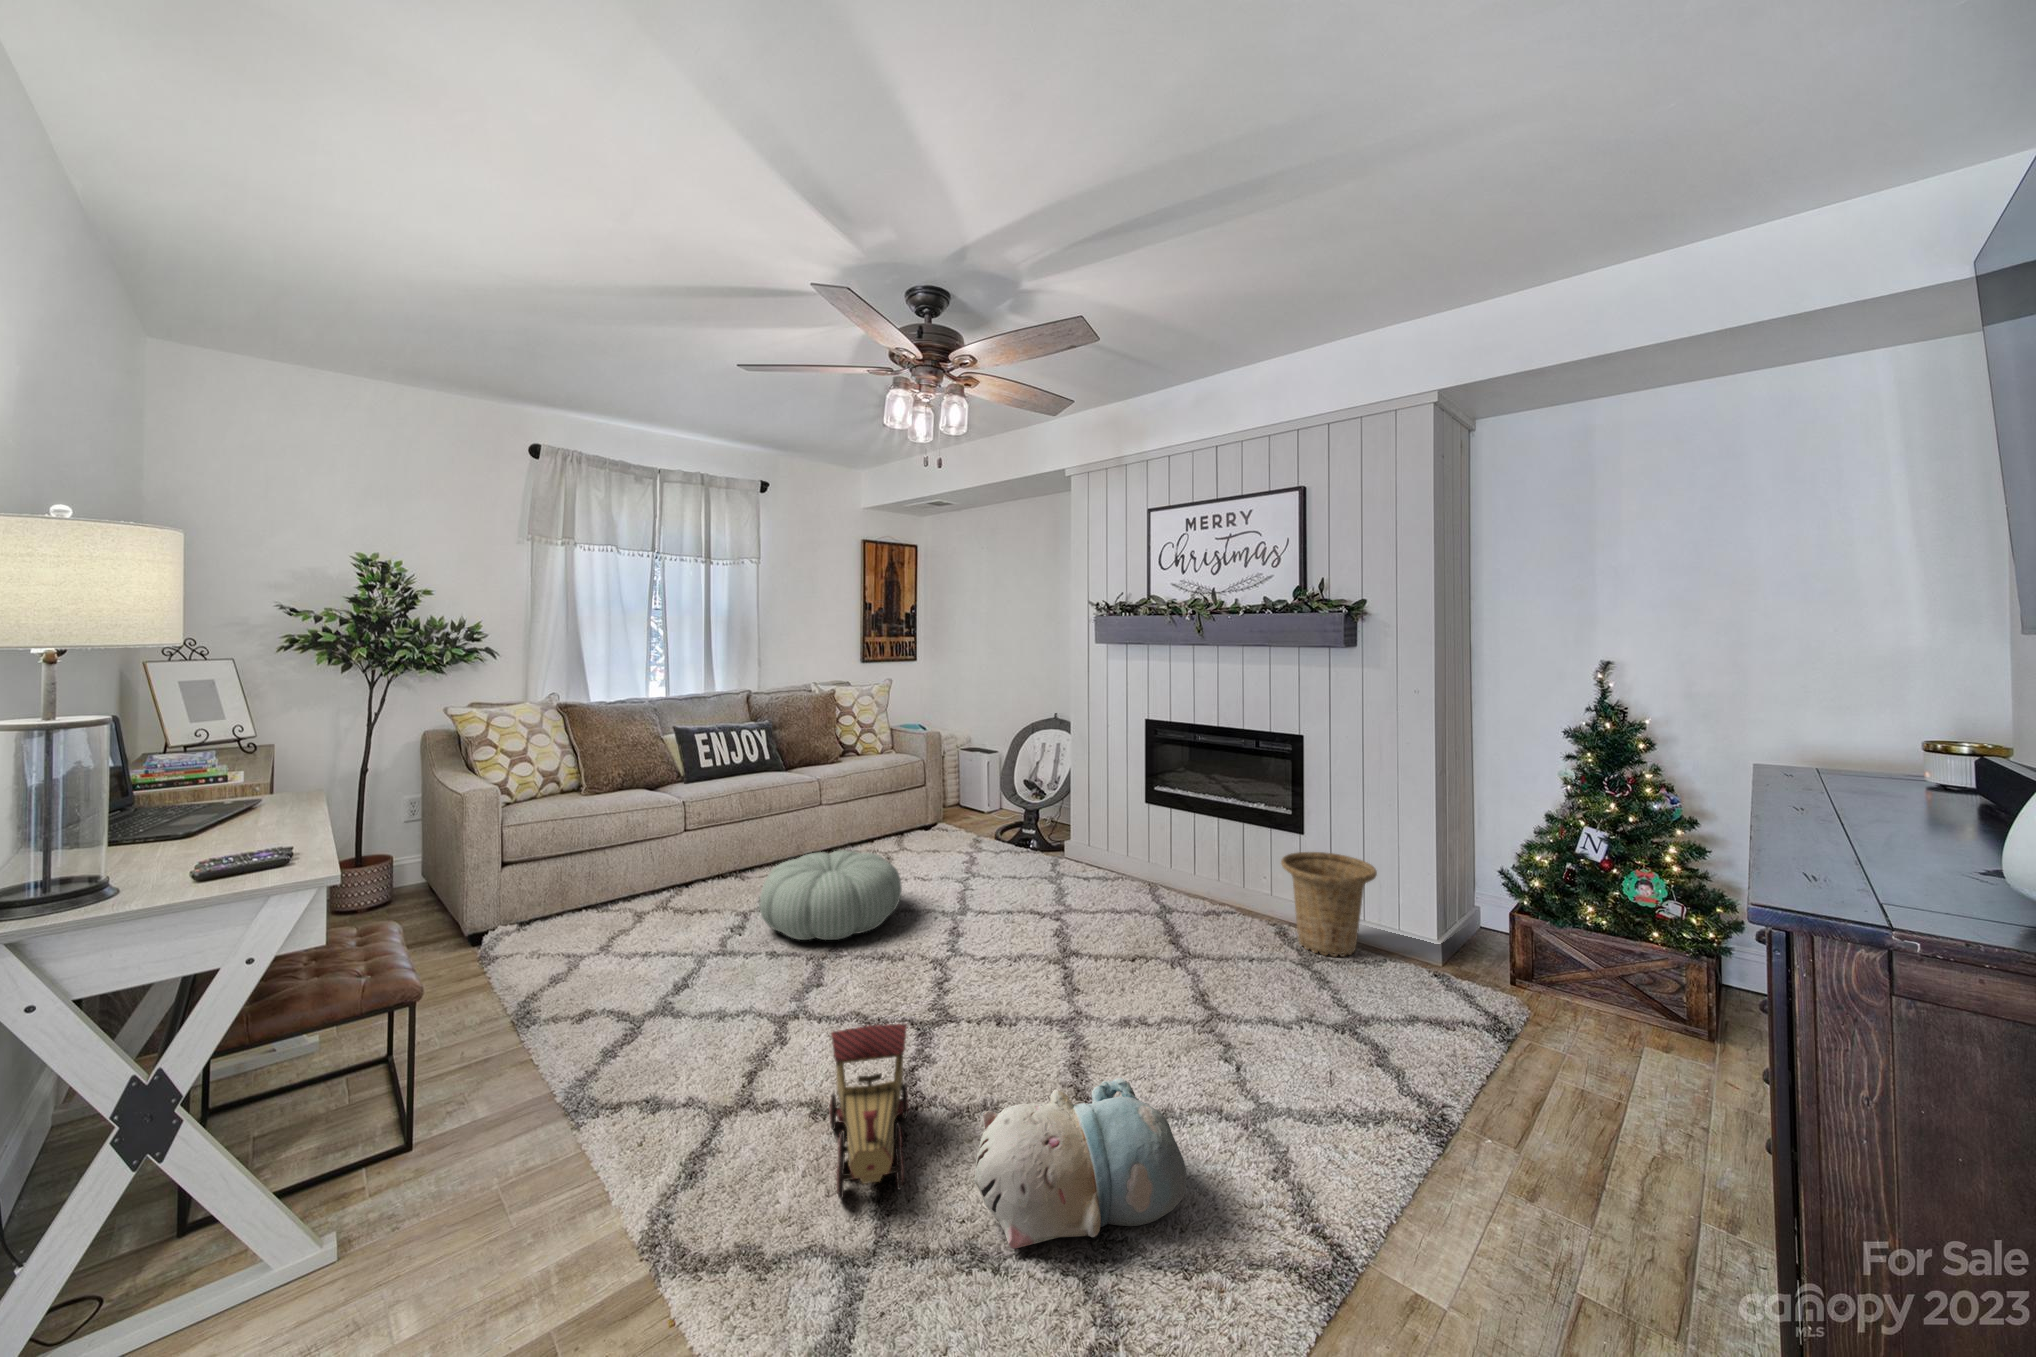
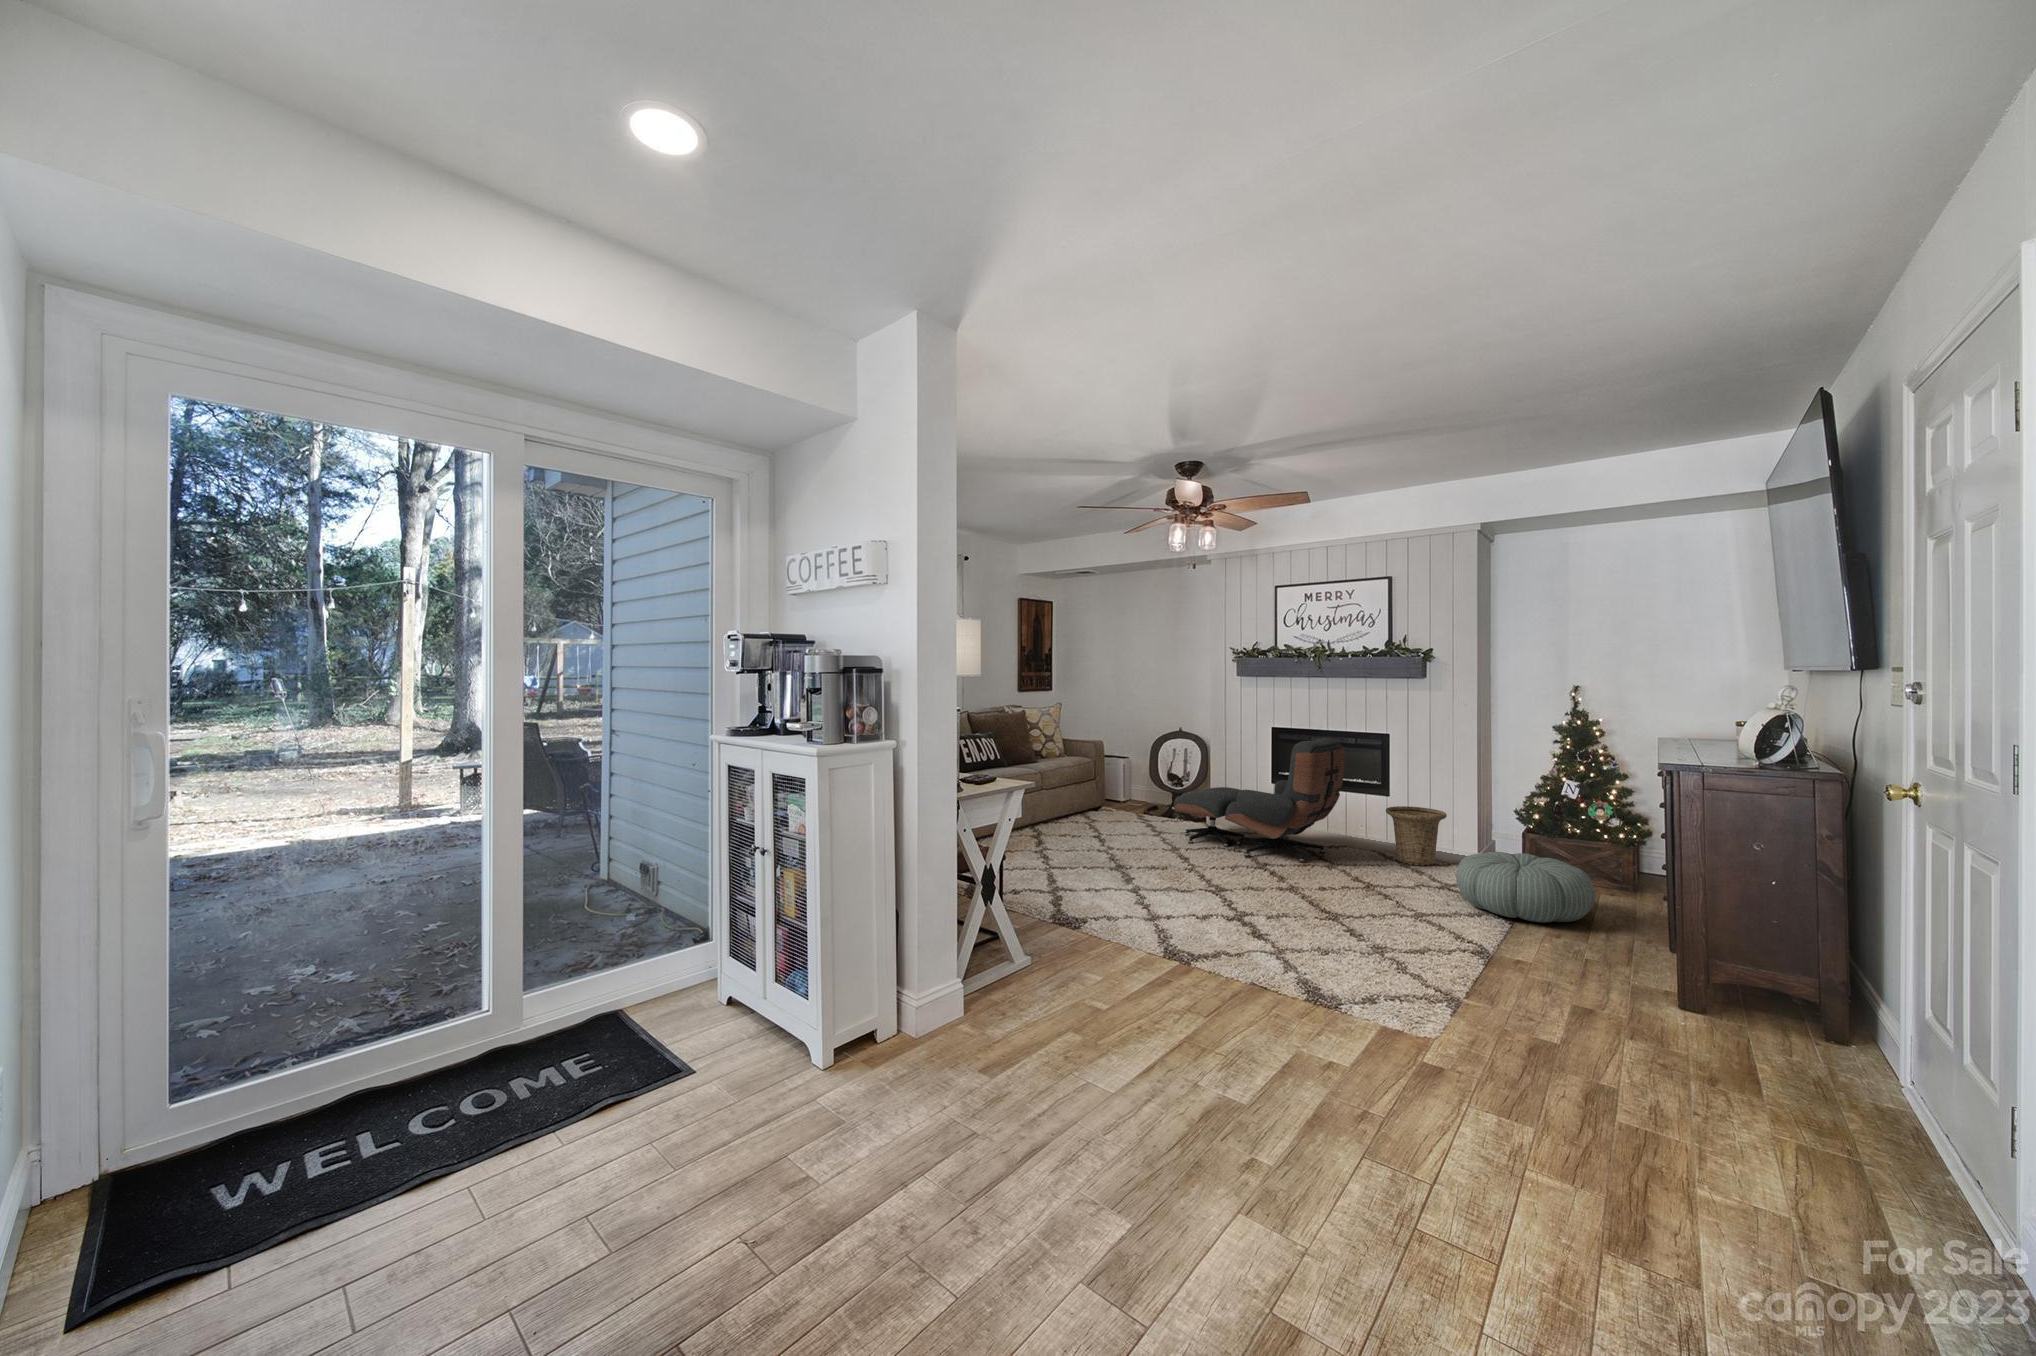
lounge chair: none [978,741,1222,944] -> present [1174,738,1345,862]
pouf: present [759,850,902,940] -> present [1456,852,1595,923]
toy train: present [829,1024,908,1199] -> none [1201,874,1269,939]
plush toy: present [974,1078,1186,1249] -> none [1300,889,1402,947]

